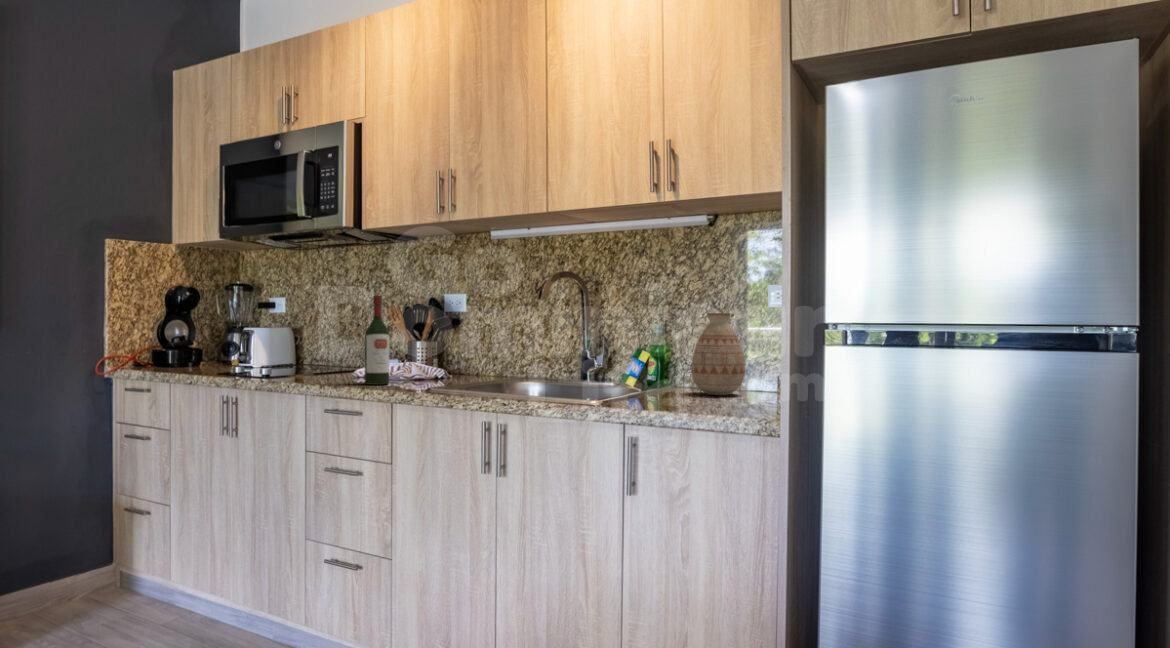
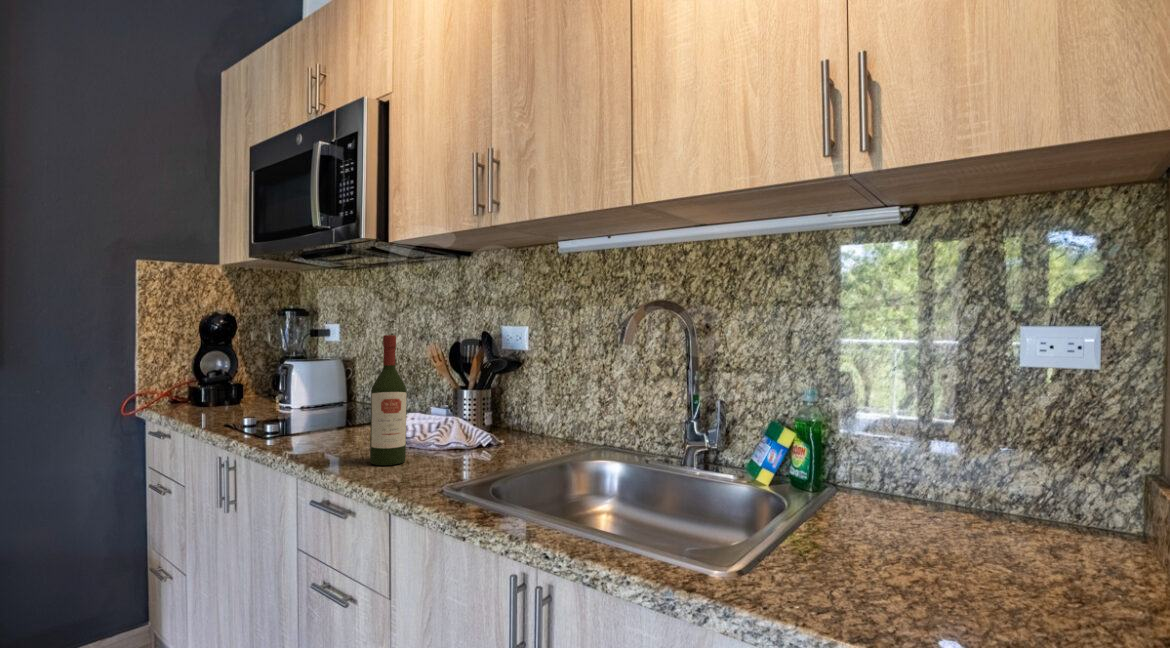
vase: present [691,313,745,395] -> none [882,376,991,529]

